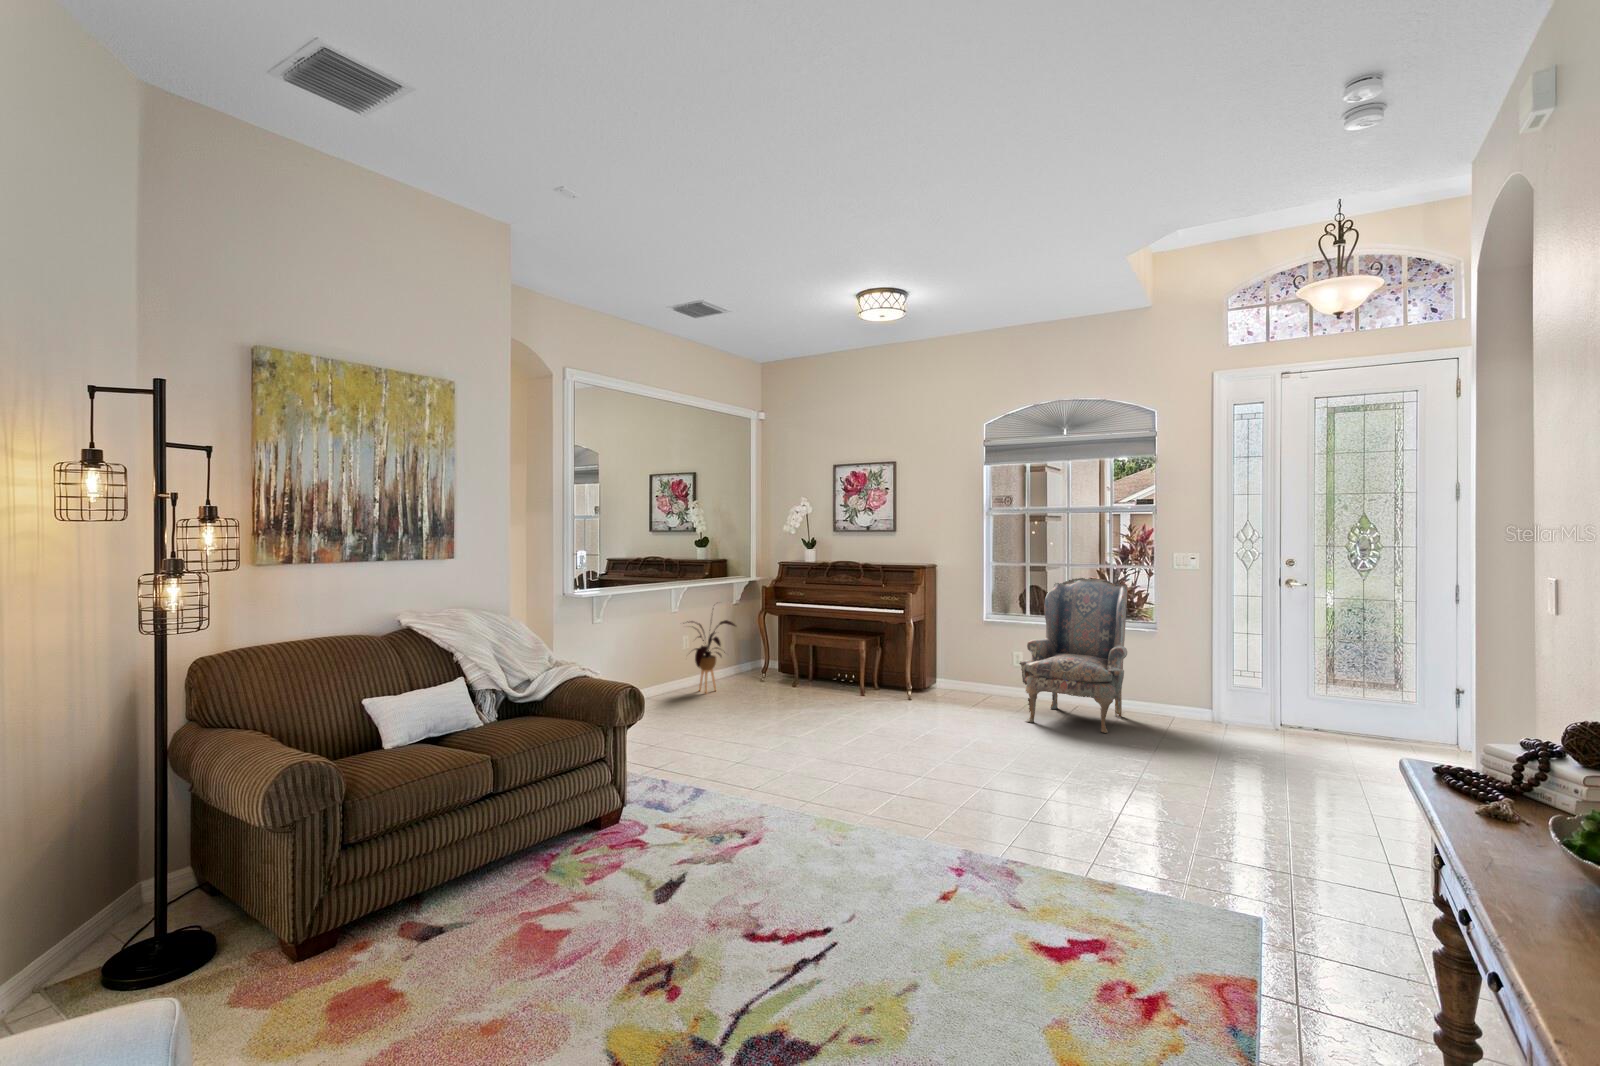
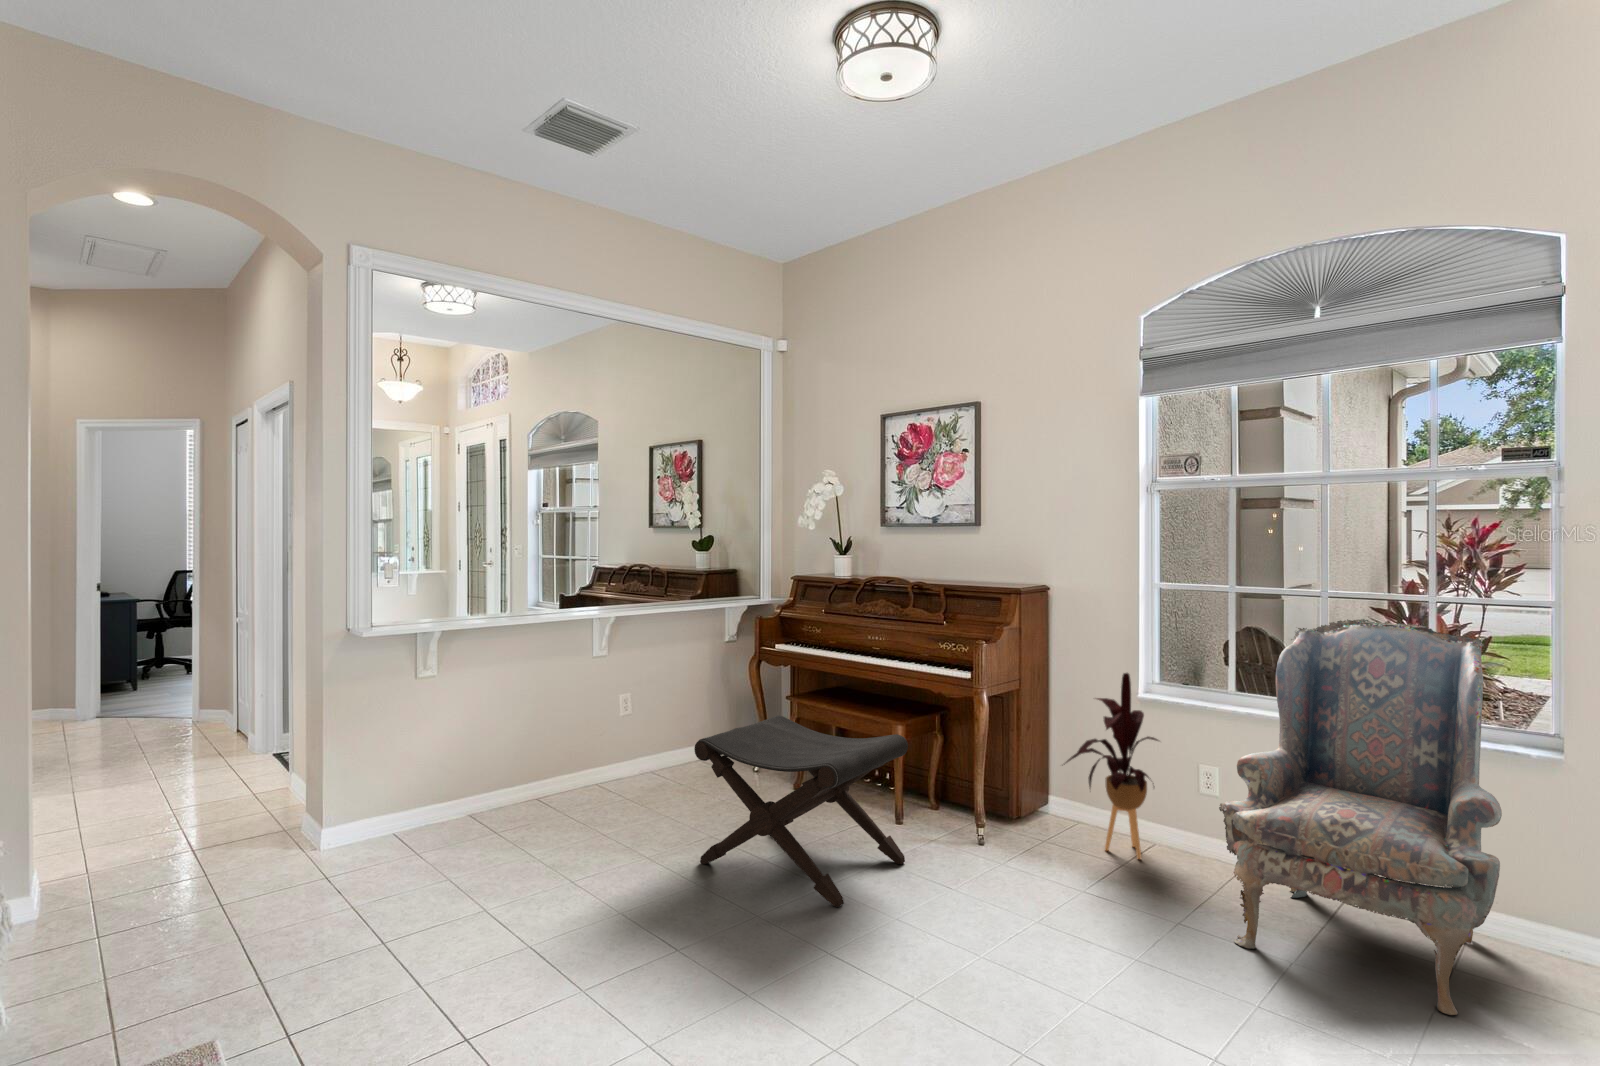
house plant: present [688,620,736,693] -> present [1064,673,1158,859]
footstool: none [761,637,870,721] -> present [694,715,908,907]

